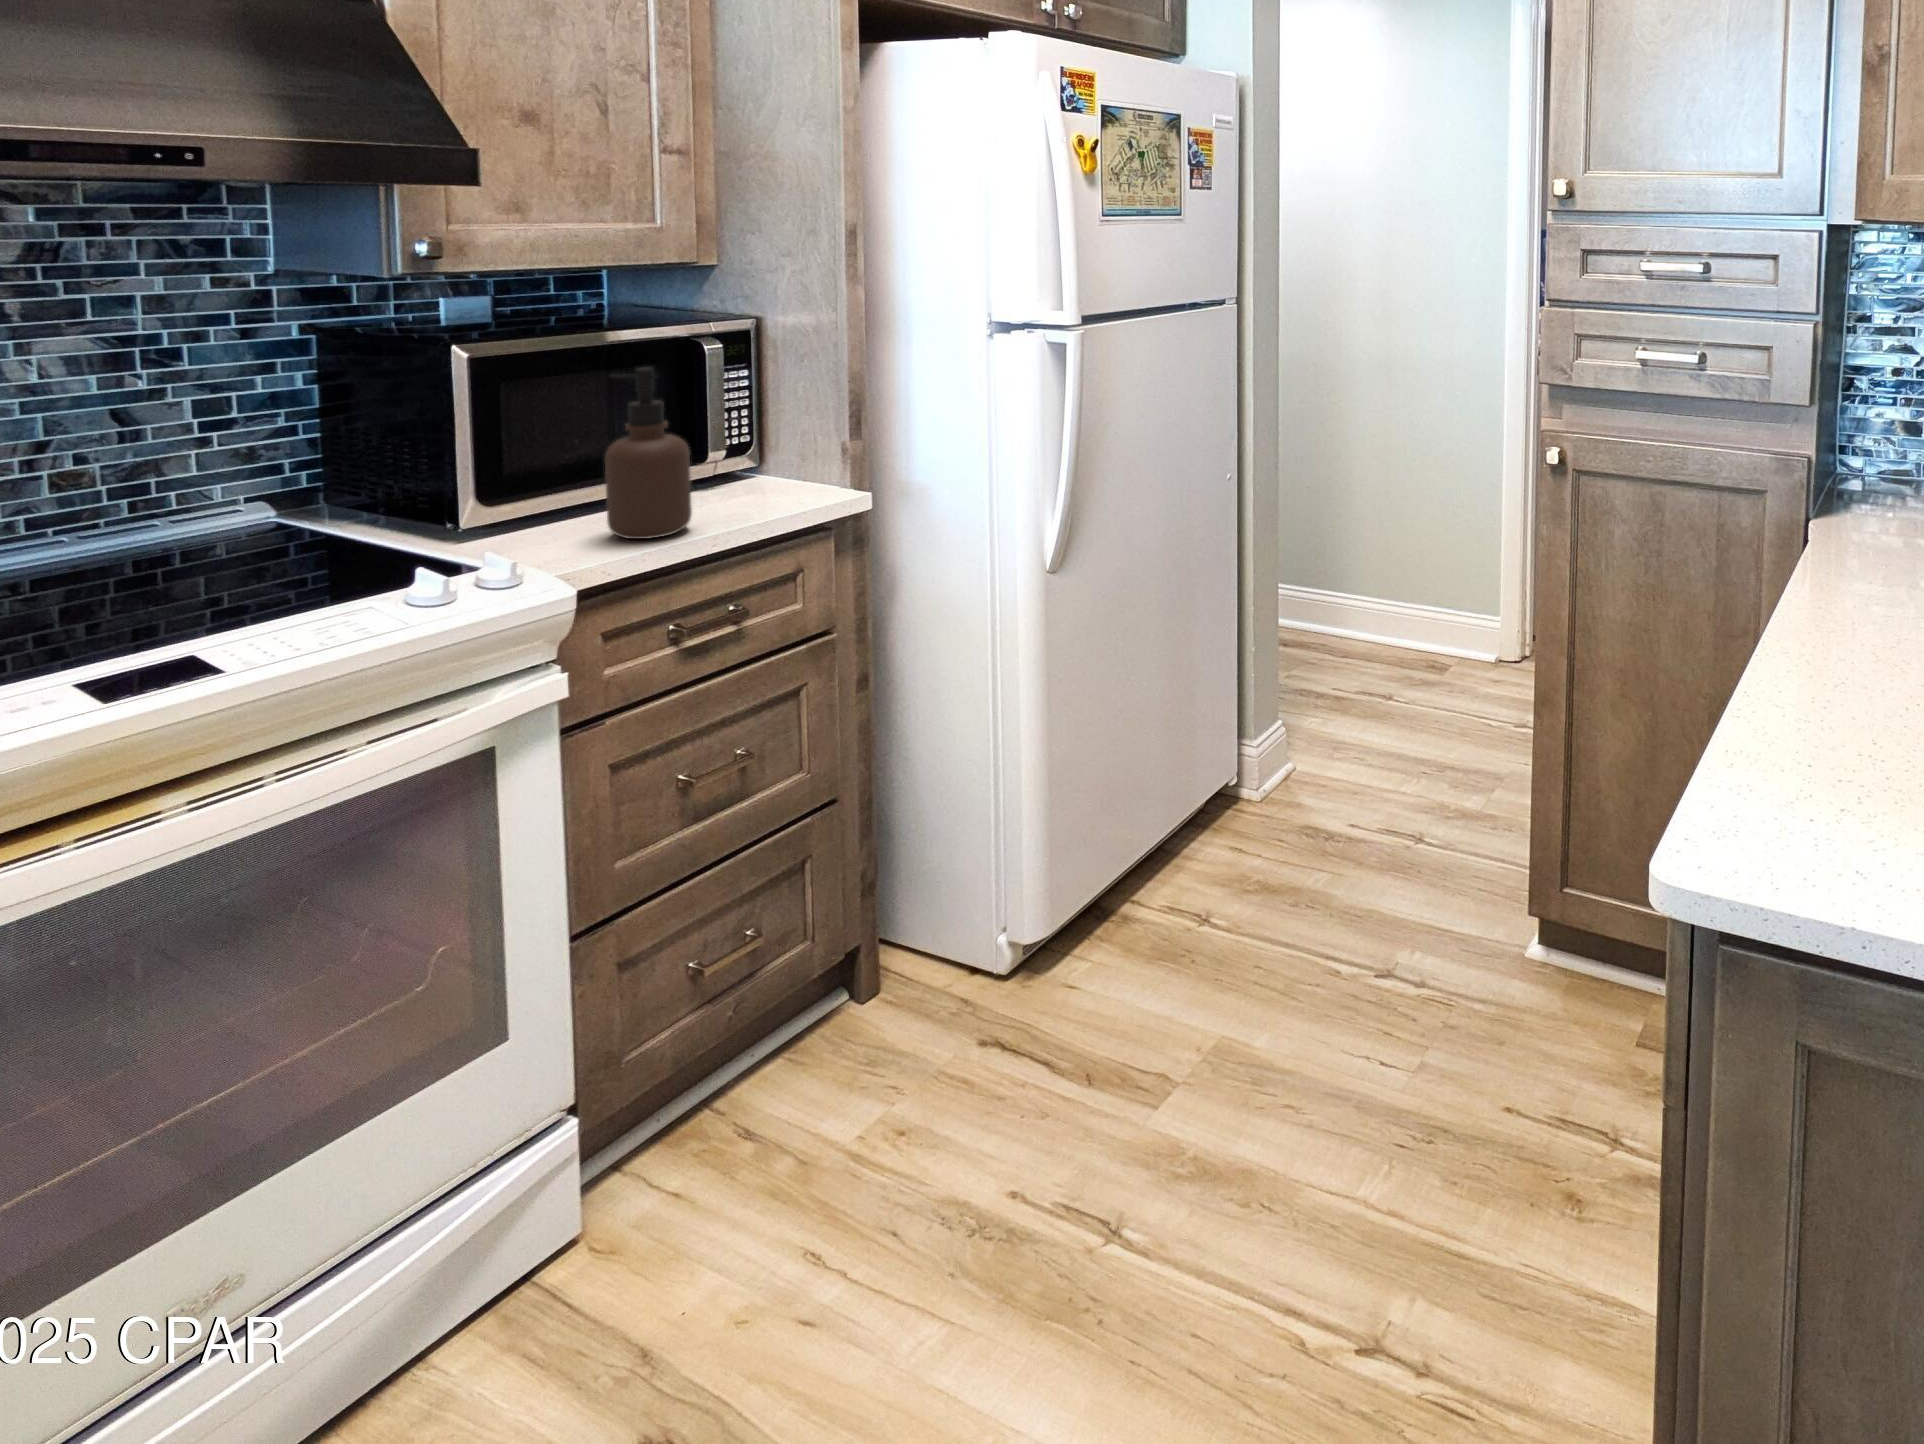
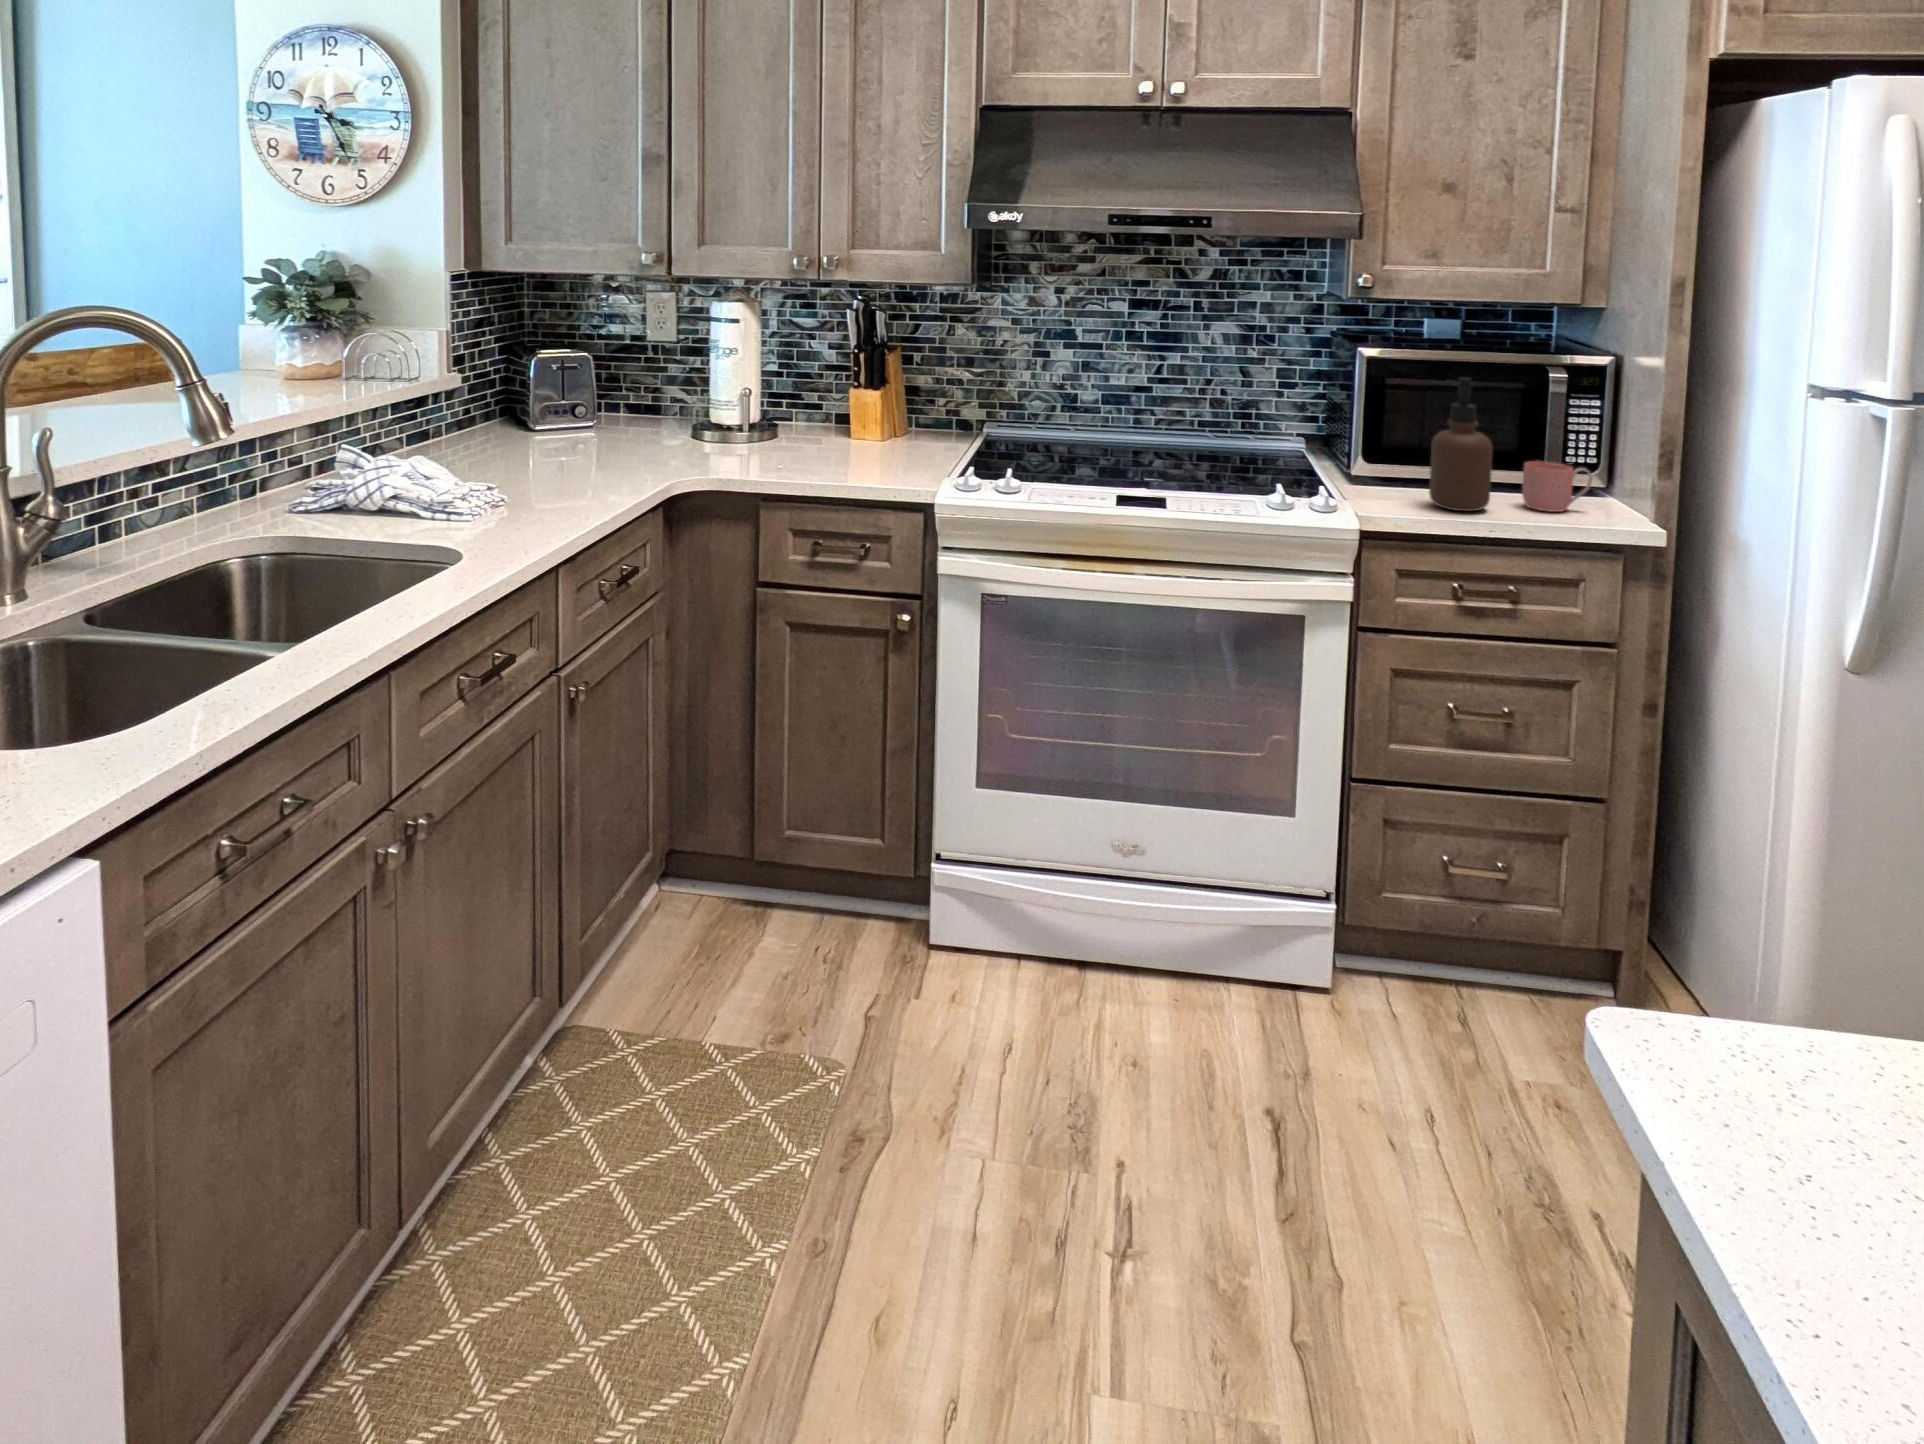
mug: none [703,450,780,511] -> present [1522,461,1592,512]

